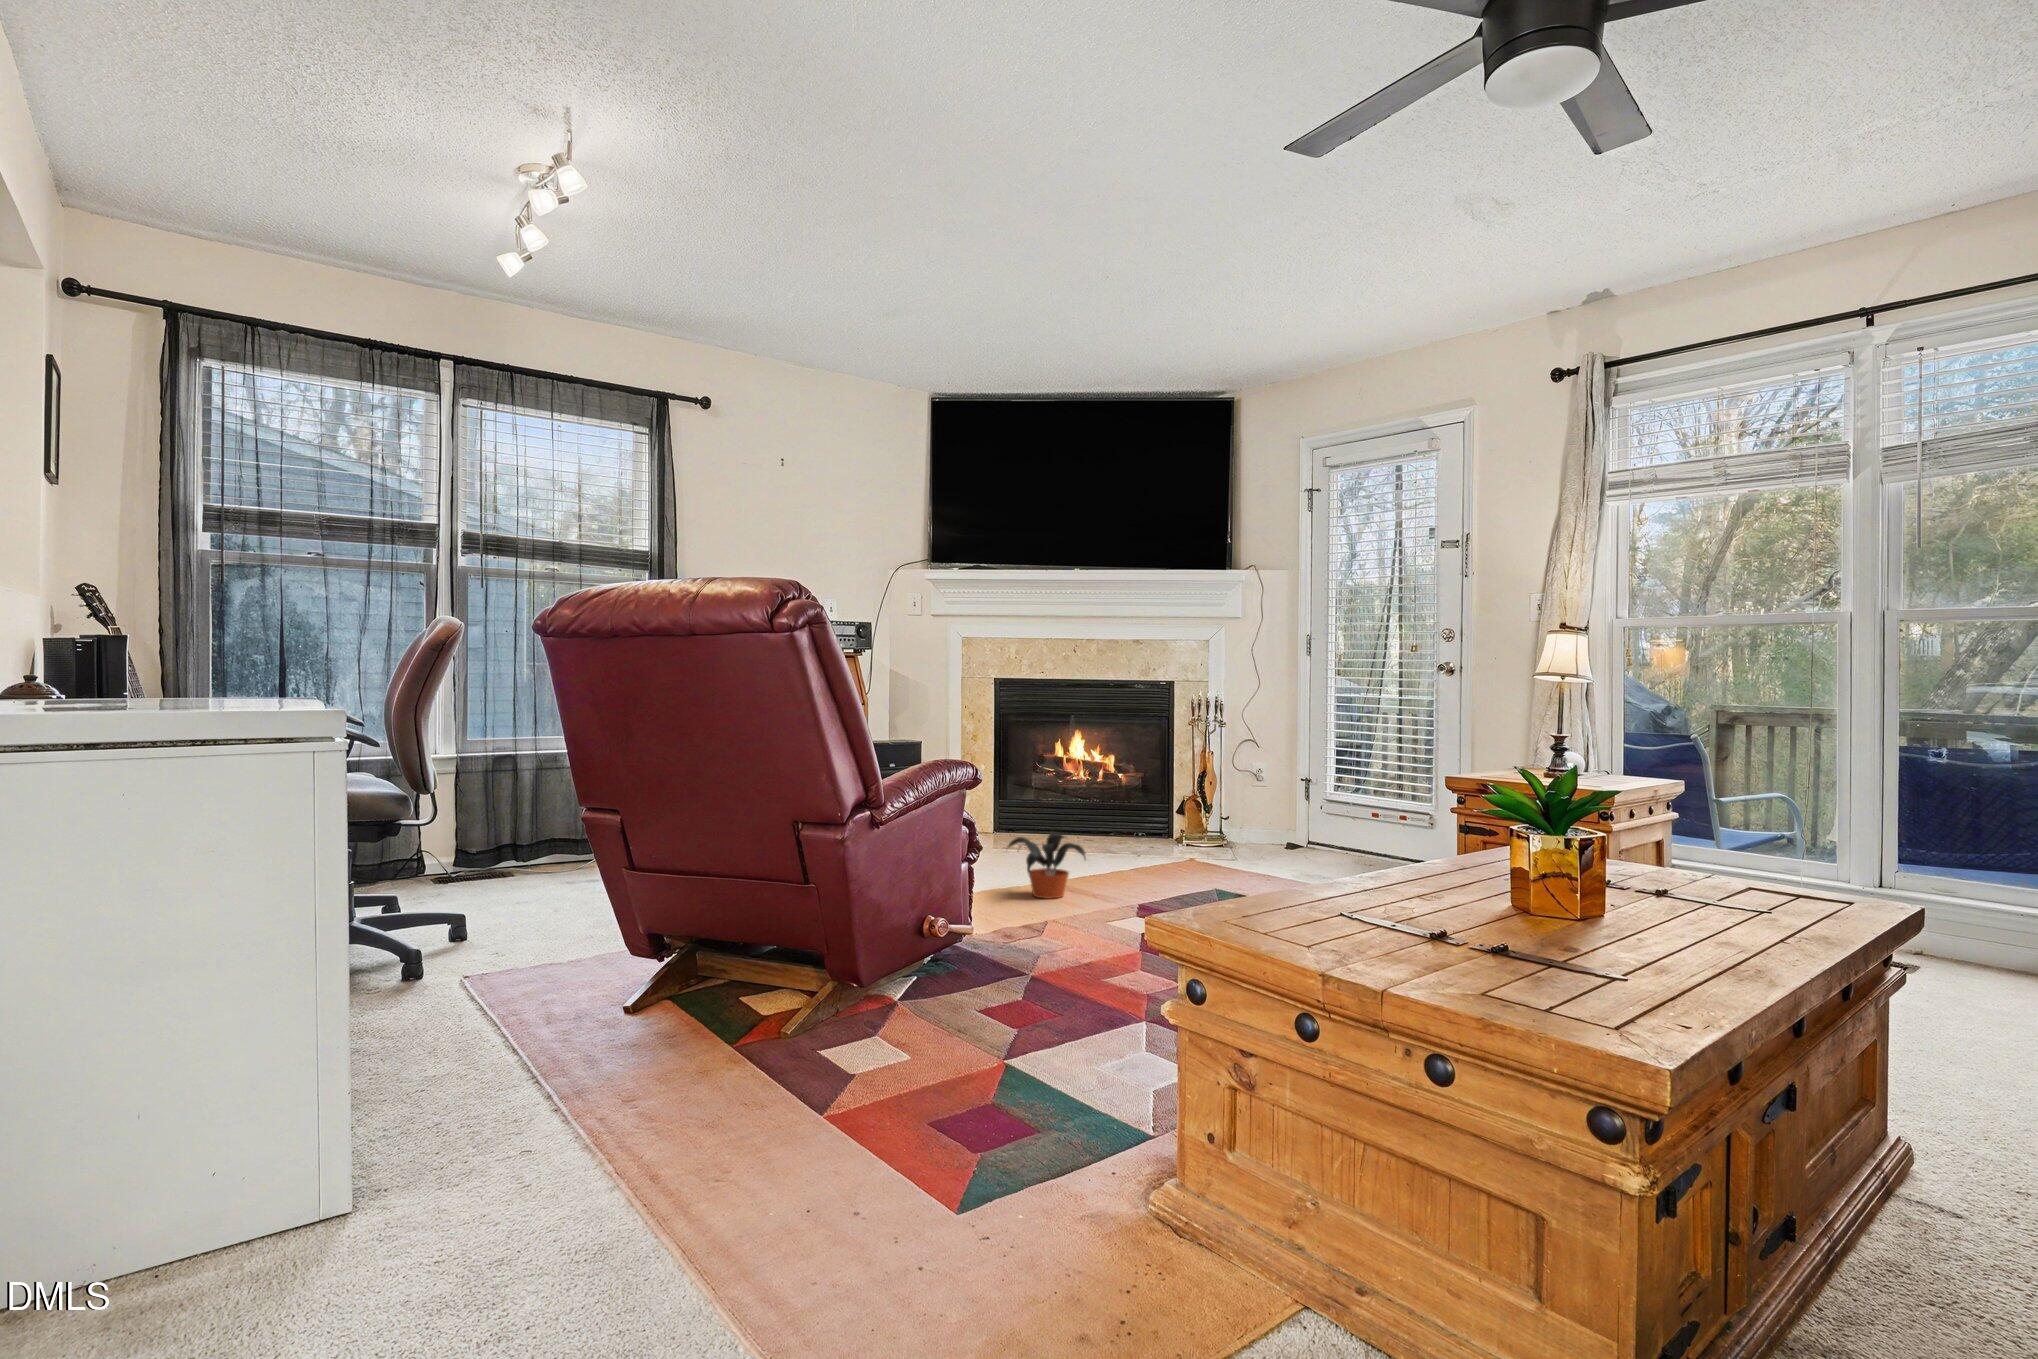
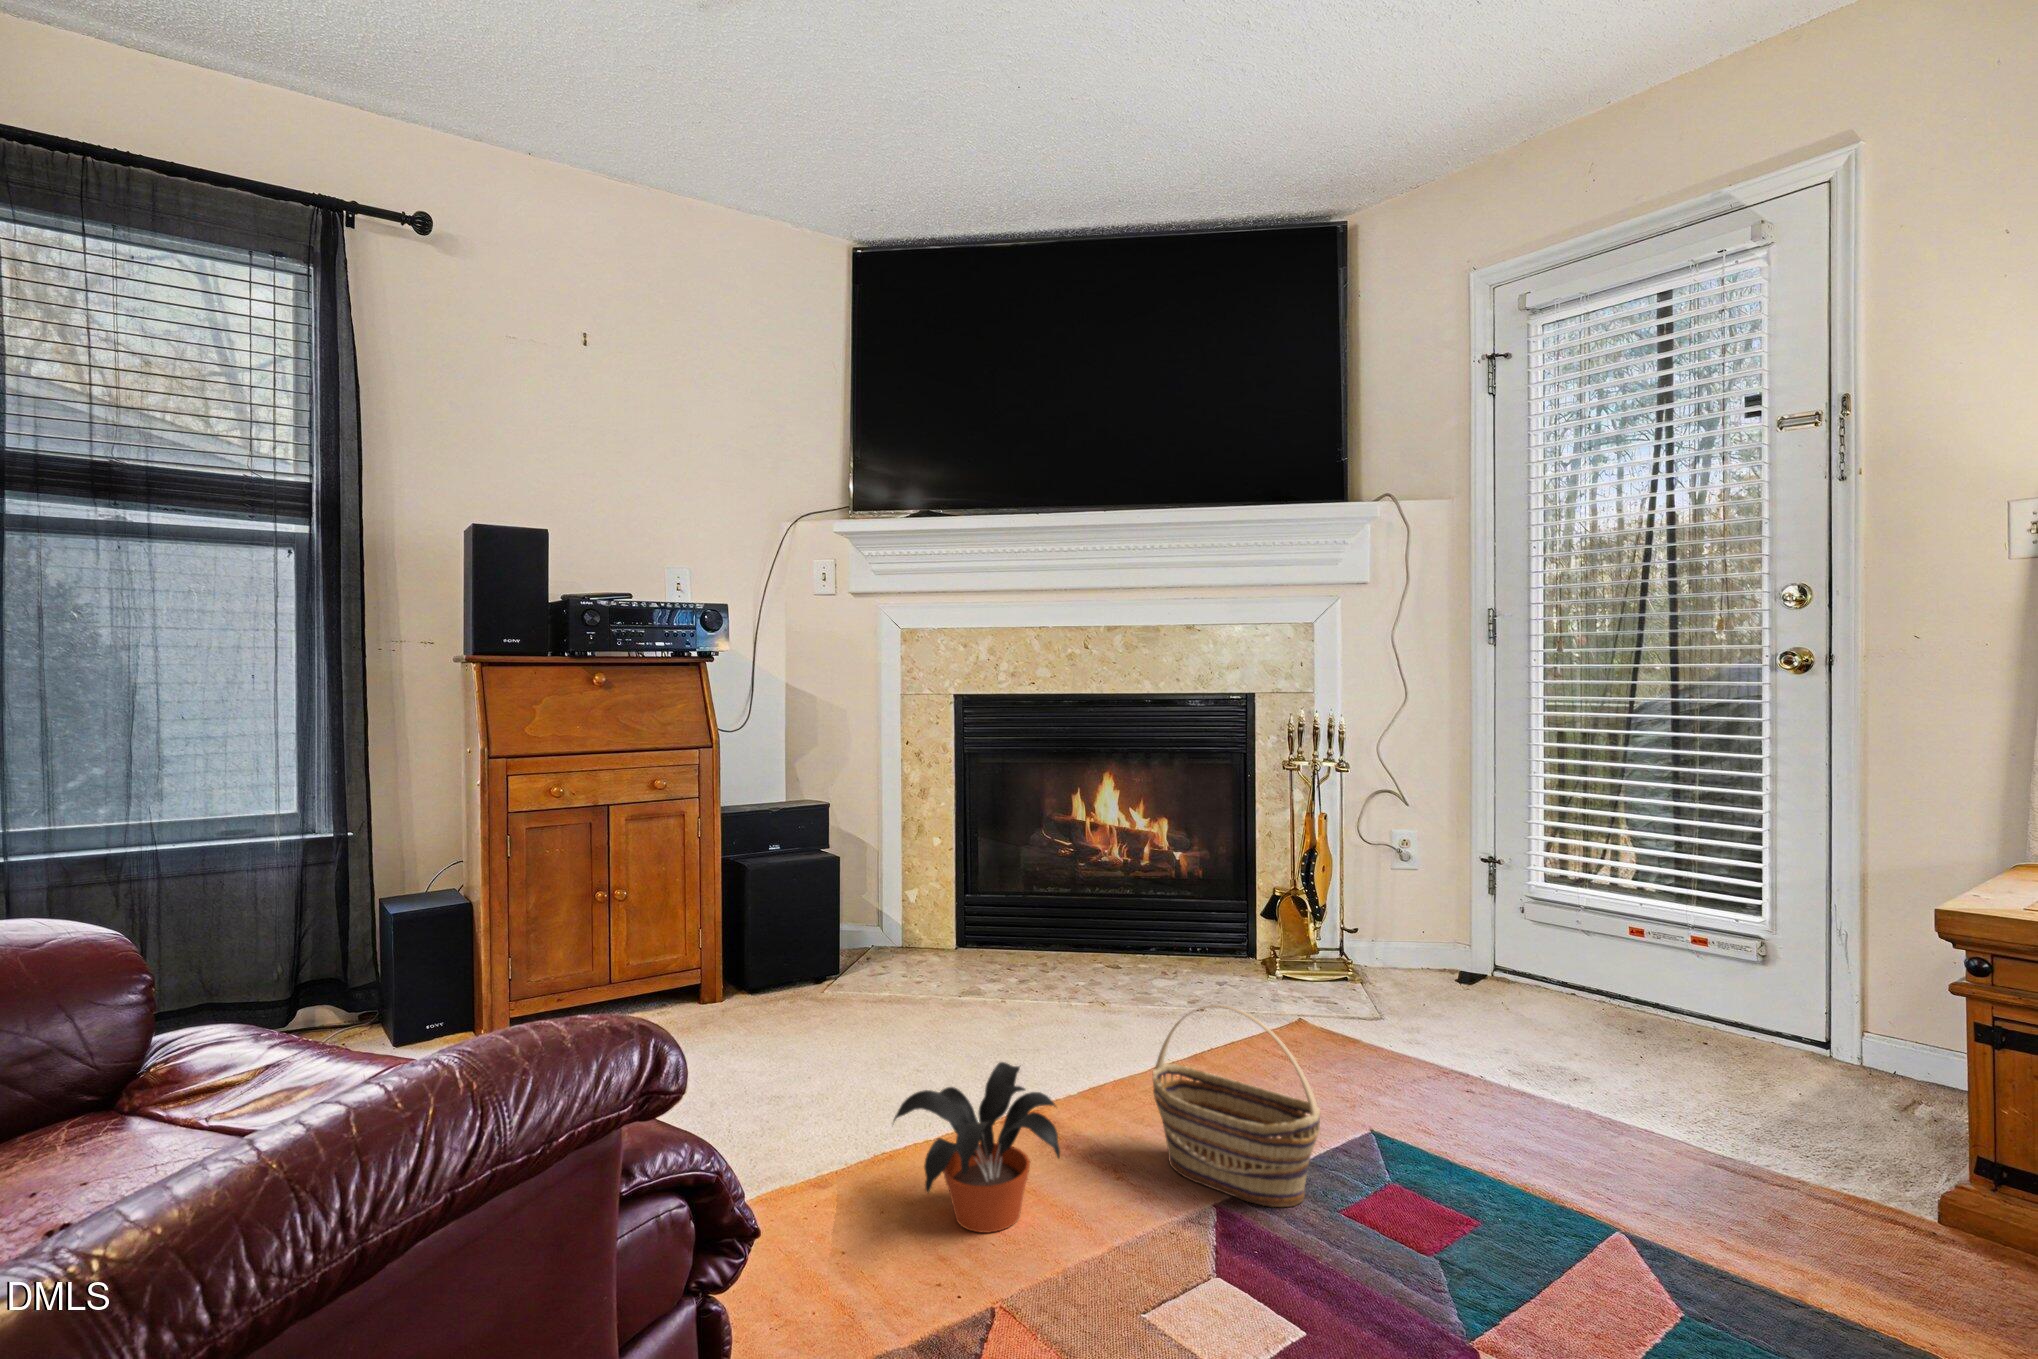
basket: none [1123,807,1202,894] -> present [1153,1005,1320,1207]

